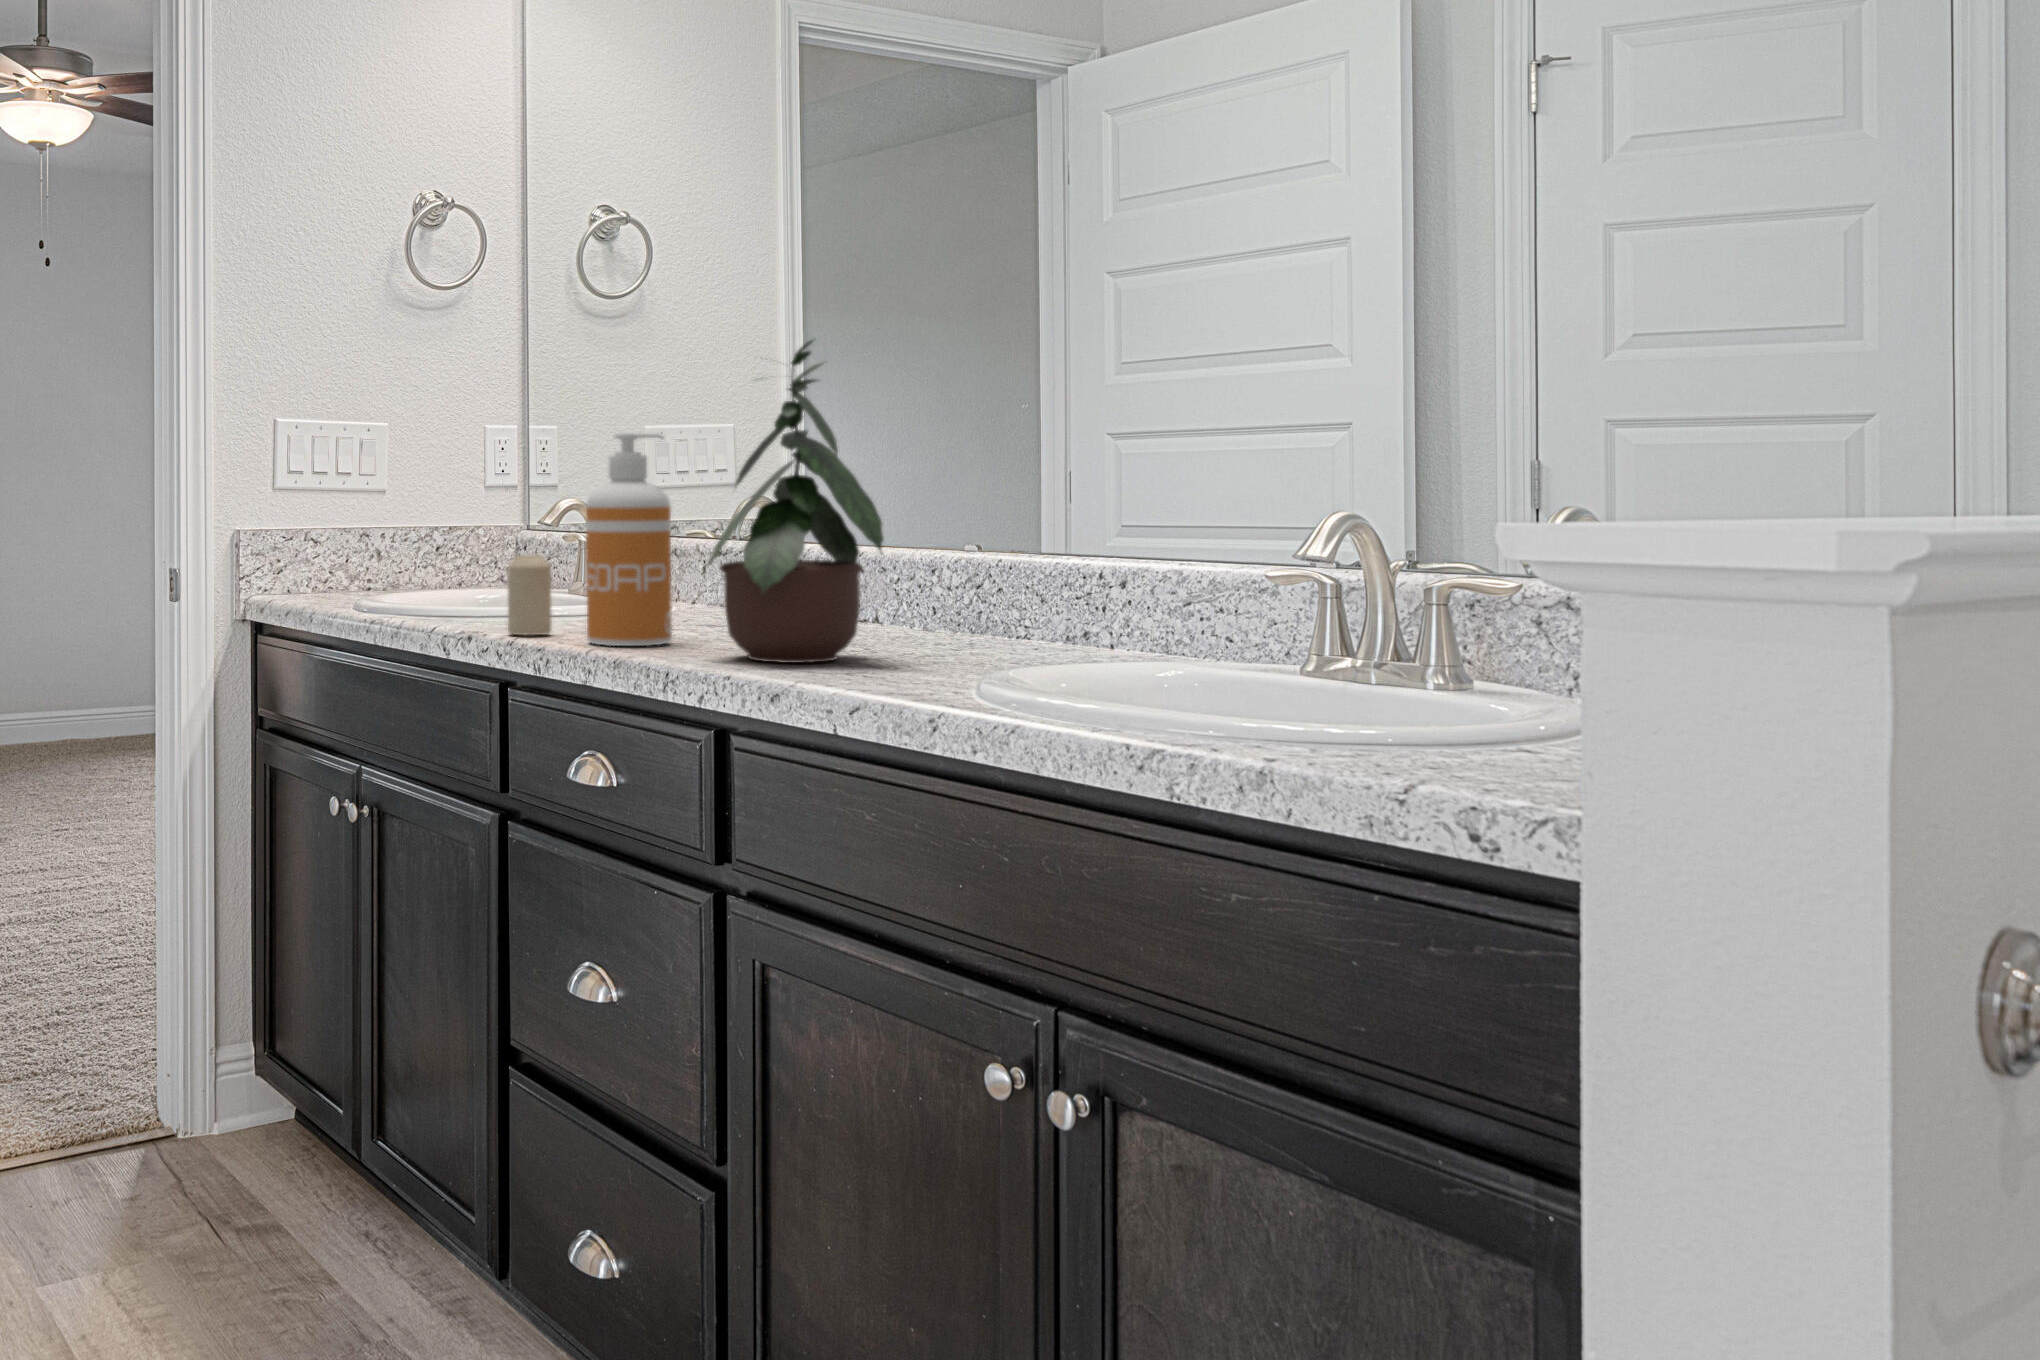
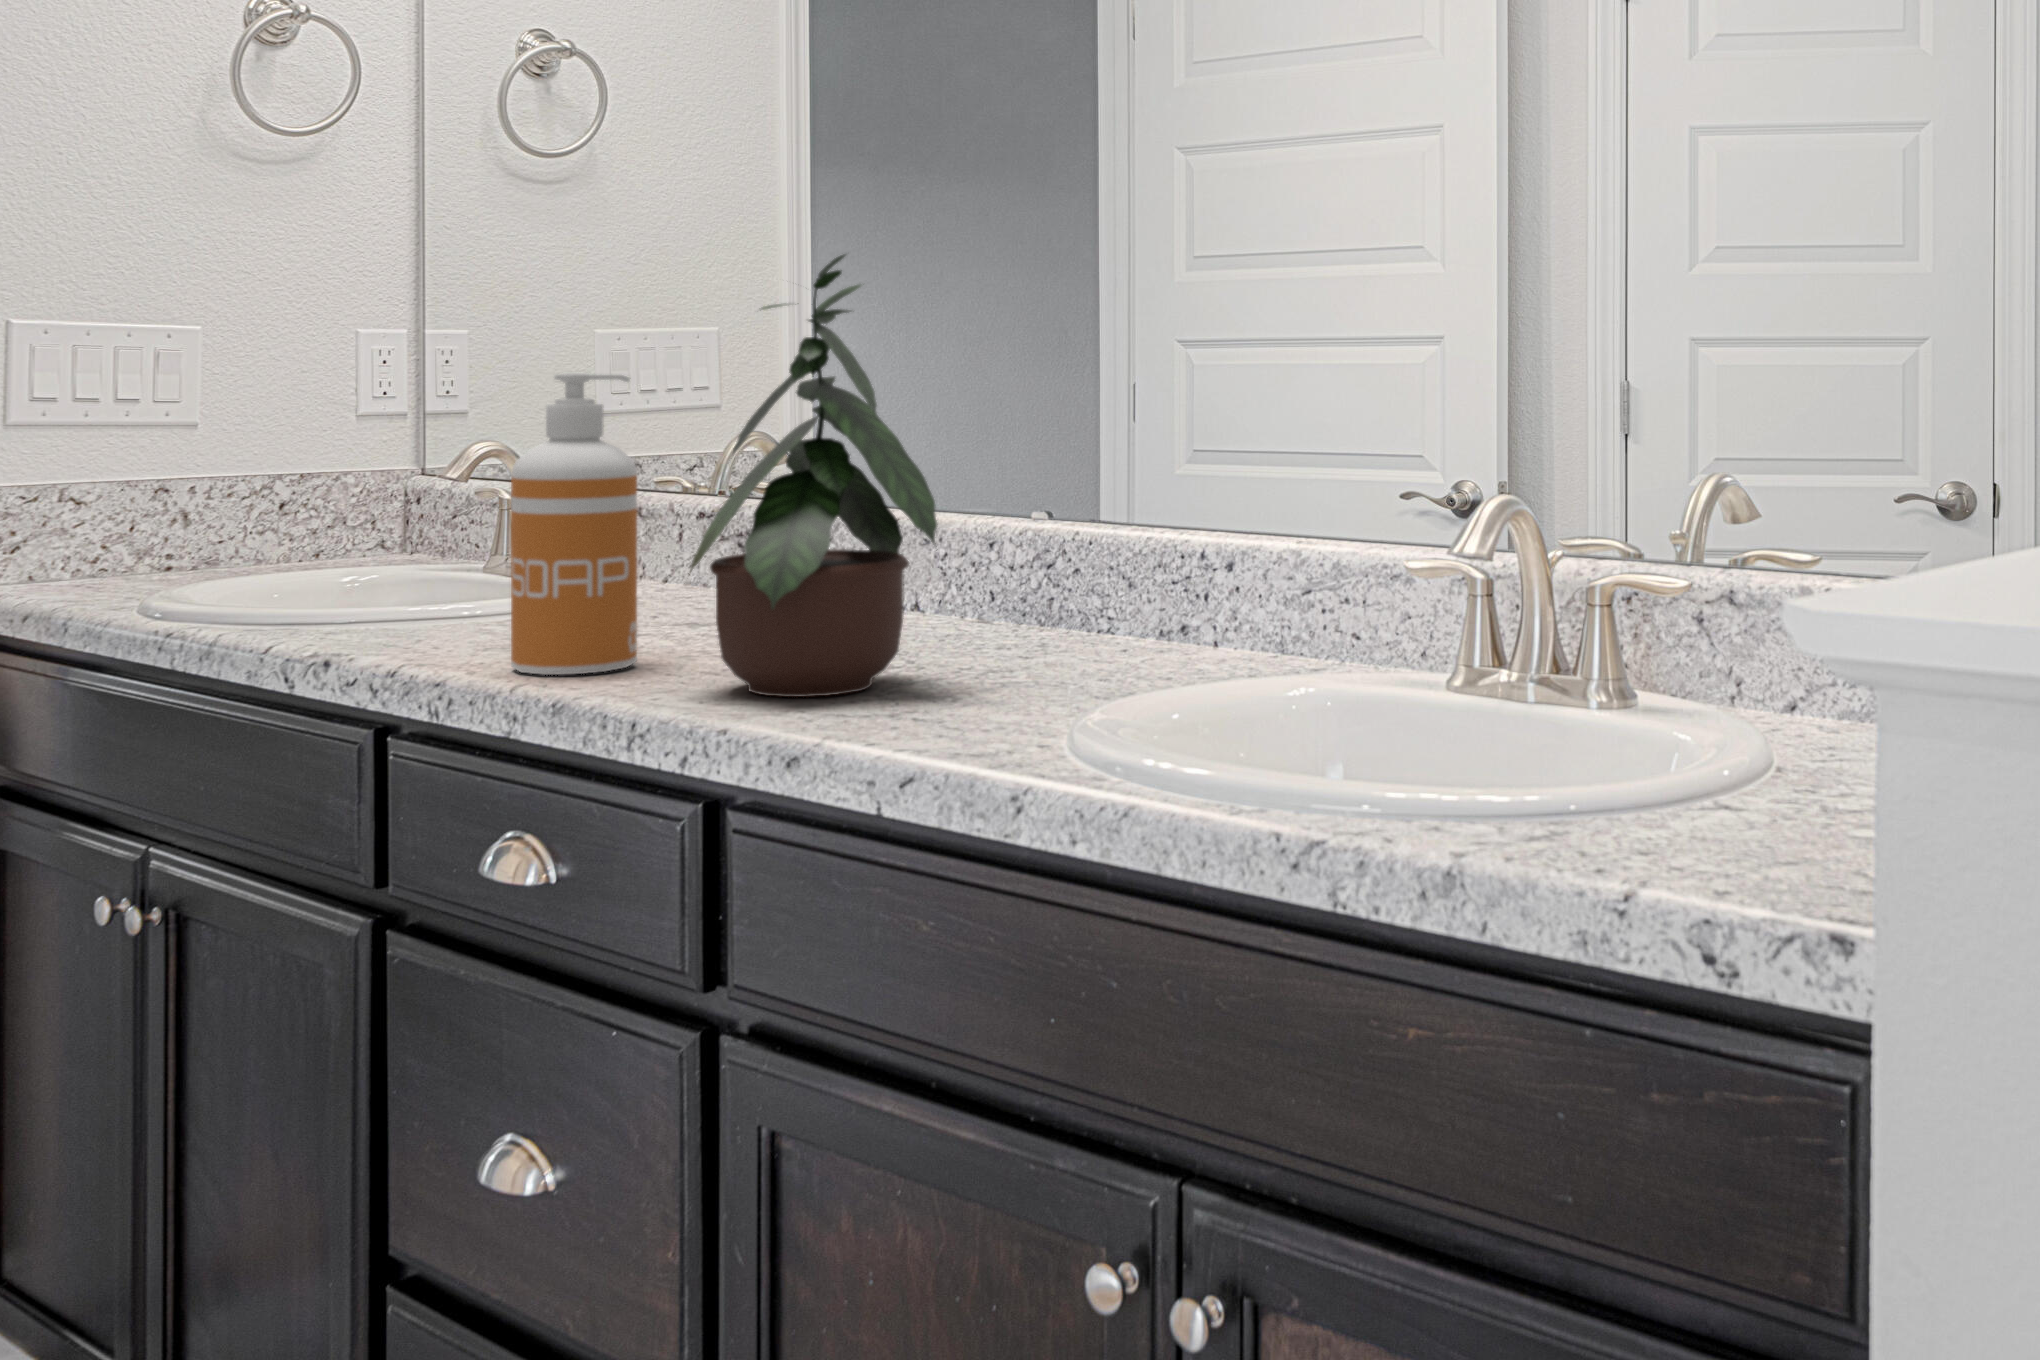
candle: present [507,555,552,635] -> none [388,541,457,659]

